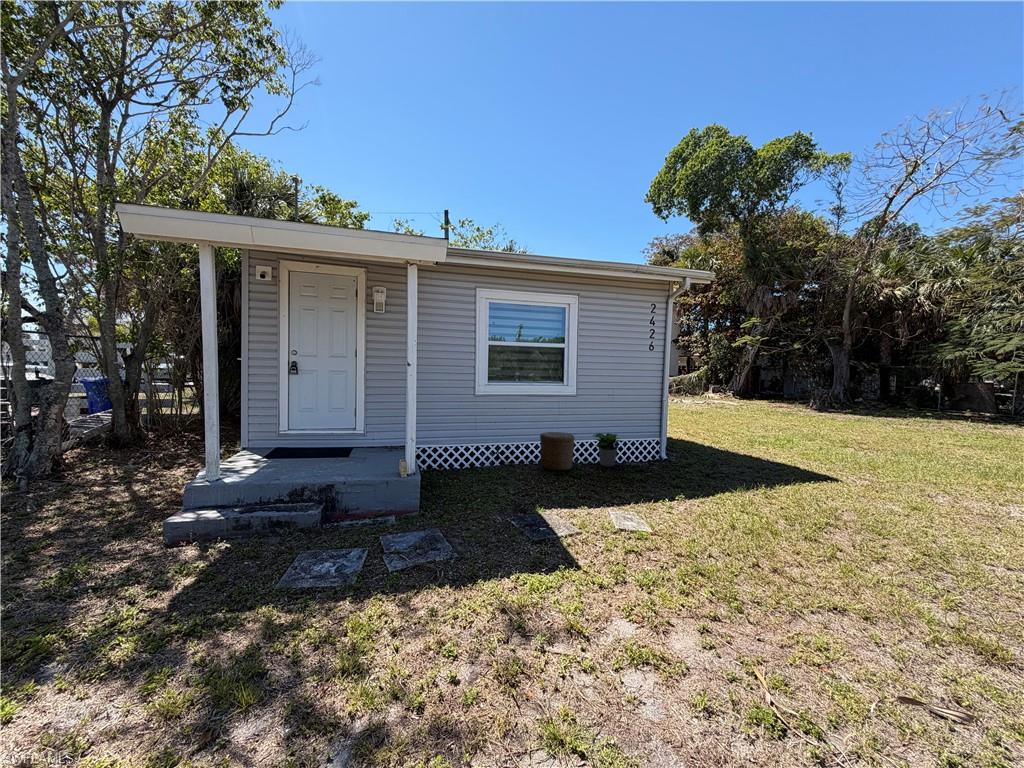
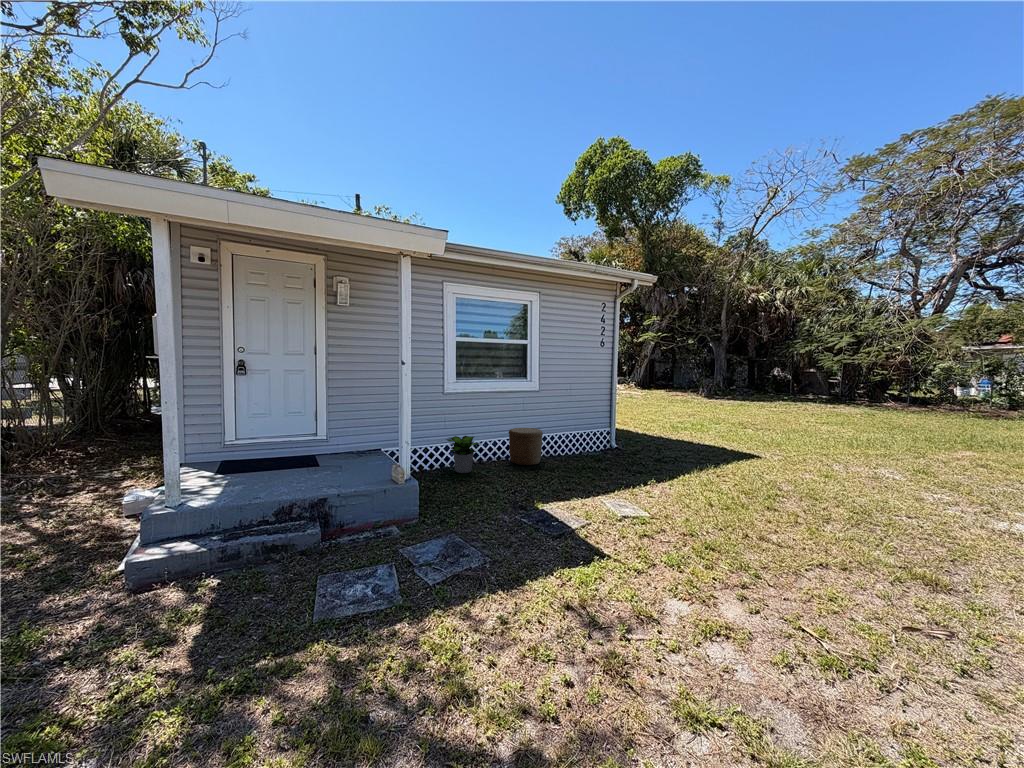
potted plant: present [593,433,624,466] -> present [446,436,481,473]

